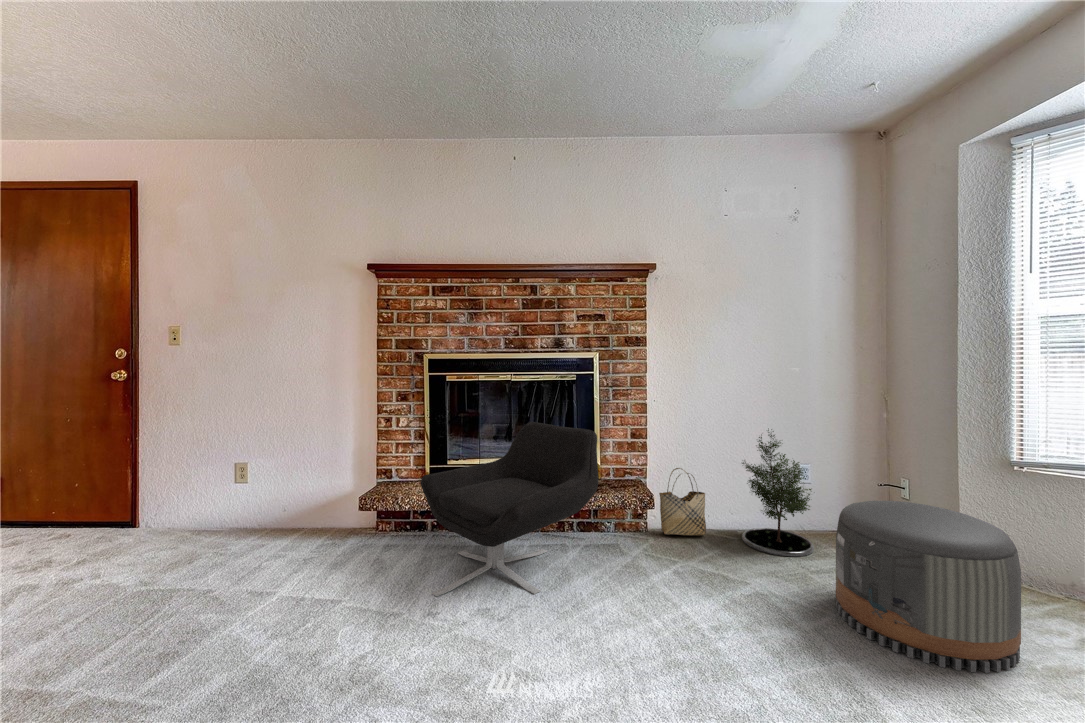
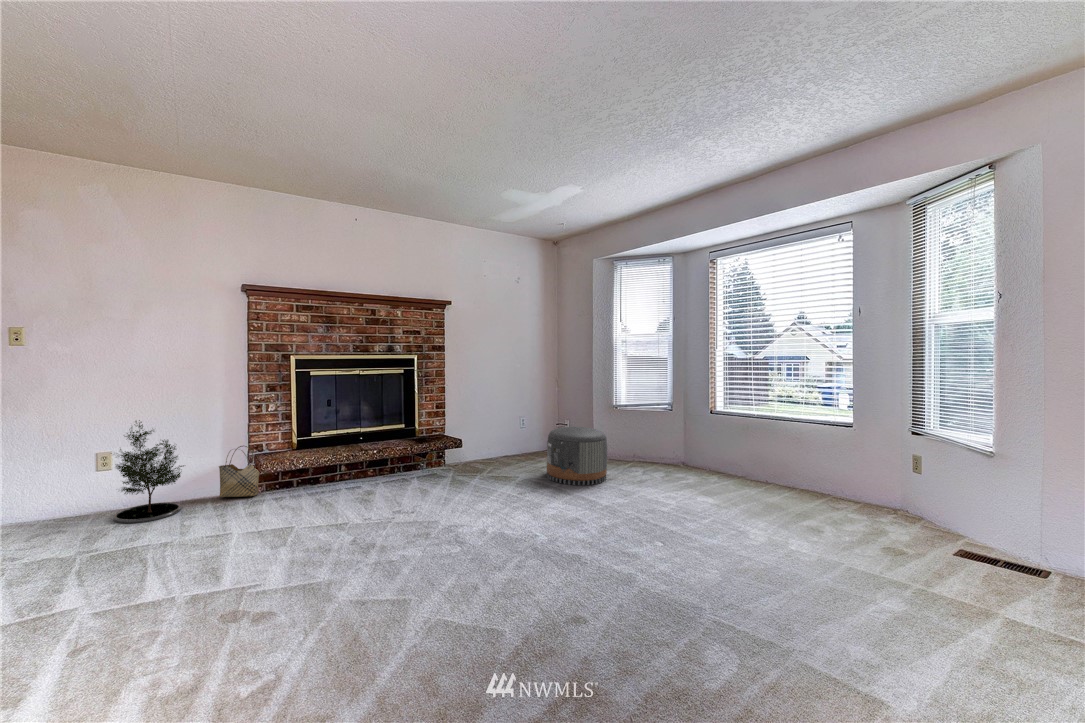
lounge chair: present [421,422,599,596] -> none [313,402,433,508]
potted tree: present [742,429,814,557] -> present [111,420,184,523]
woven basket: present [659,468,706,535] -> present [219,446,260,497]

